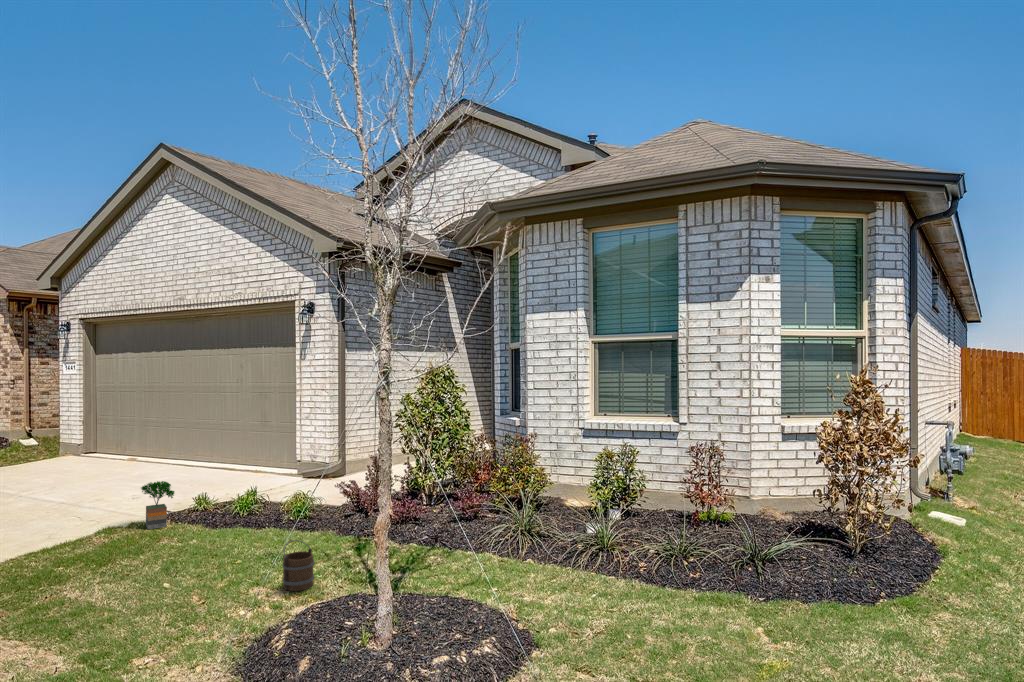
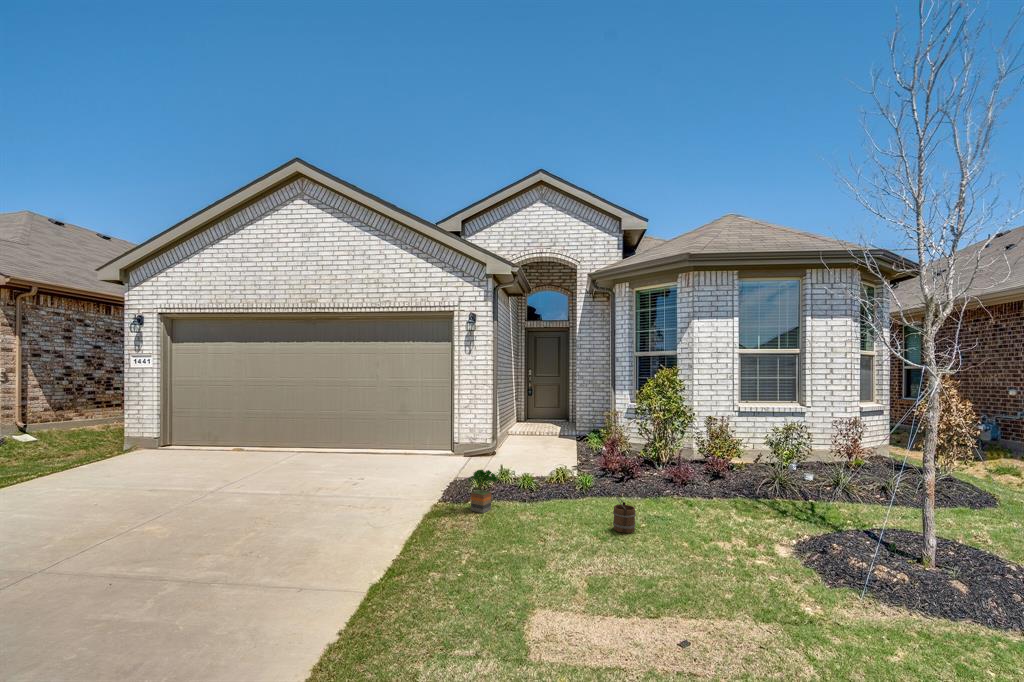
bucket: present [283,540,314,591] -> present [613,497,636,533]

